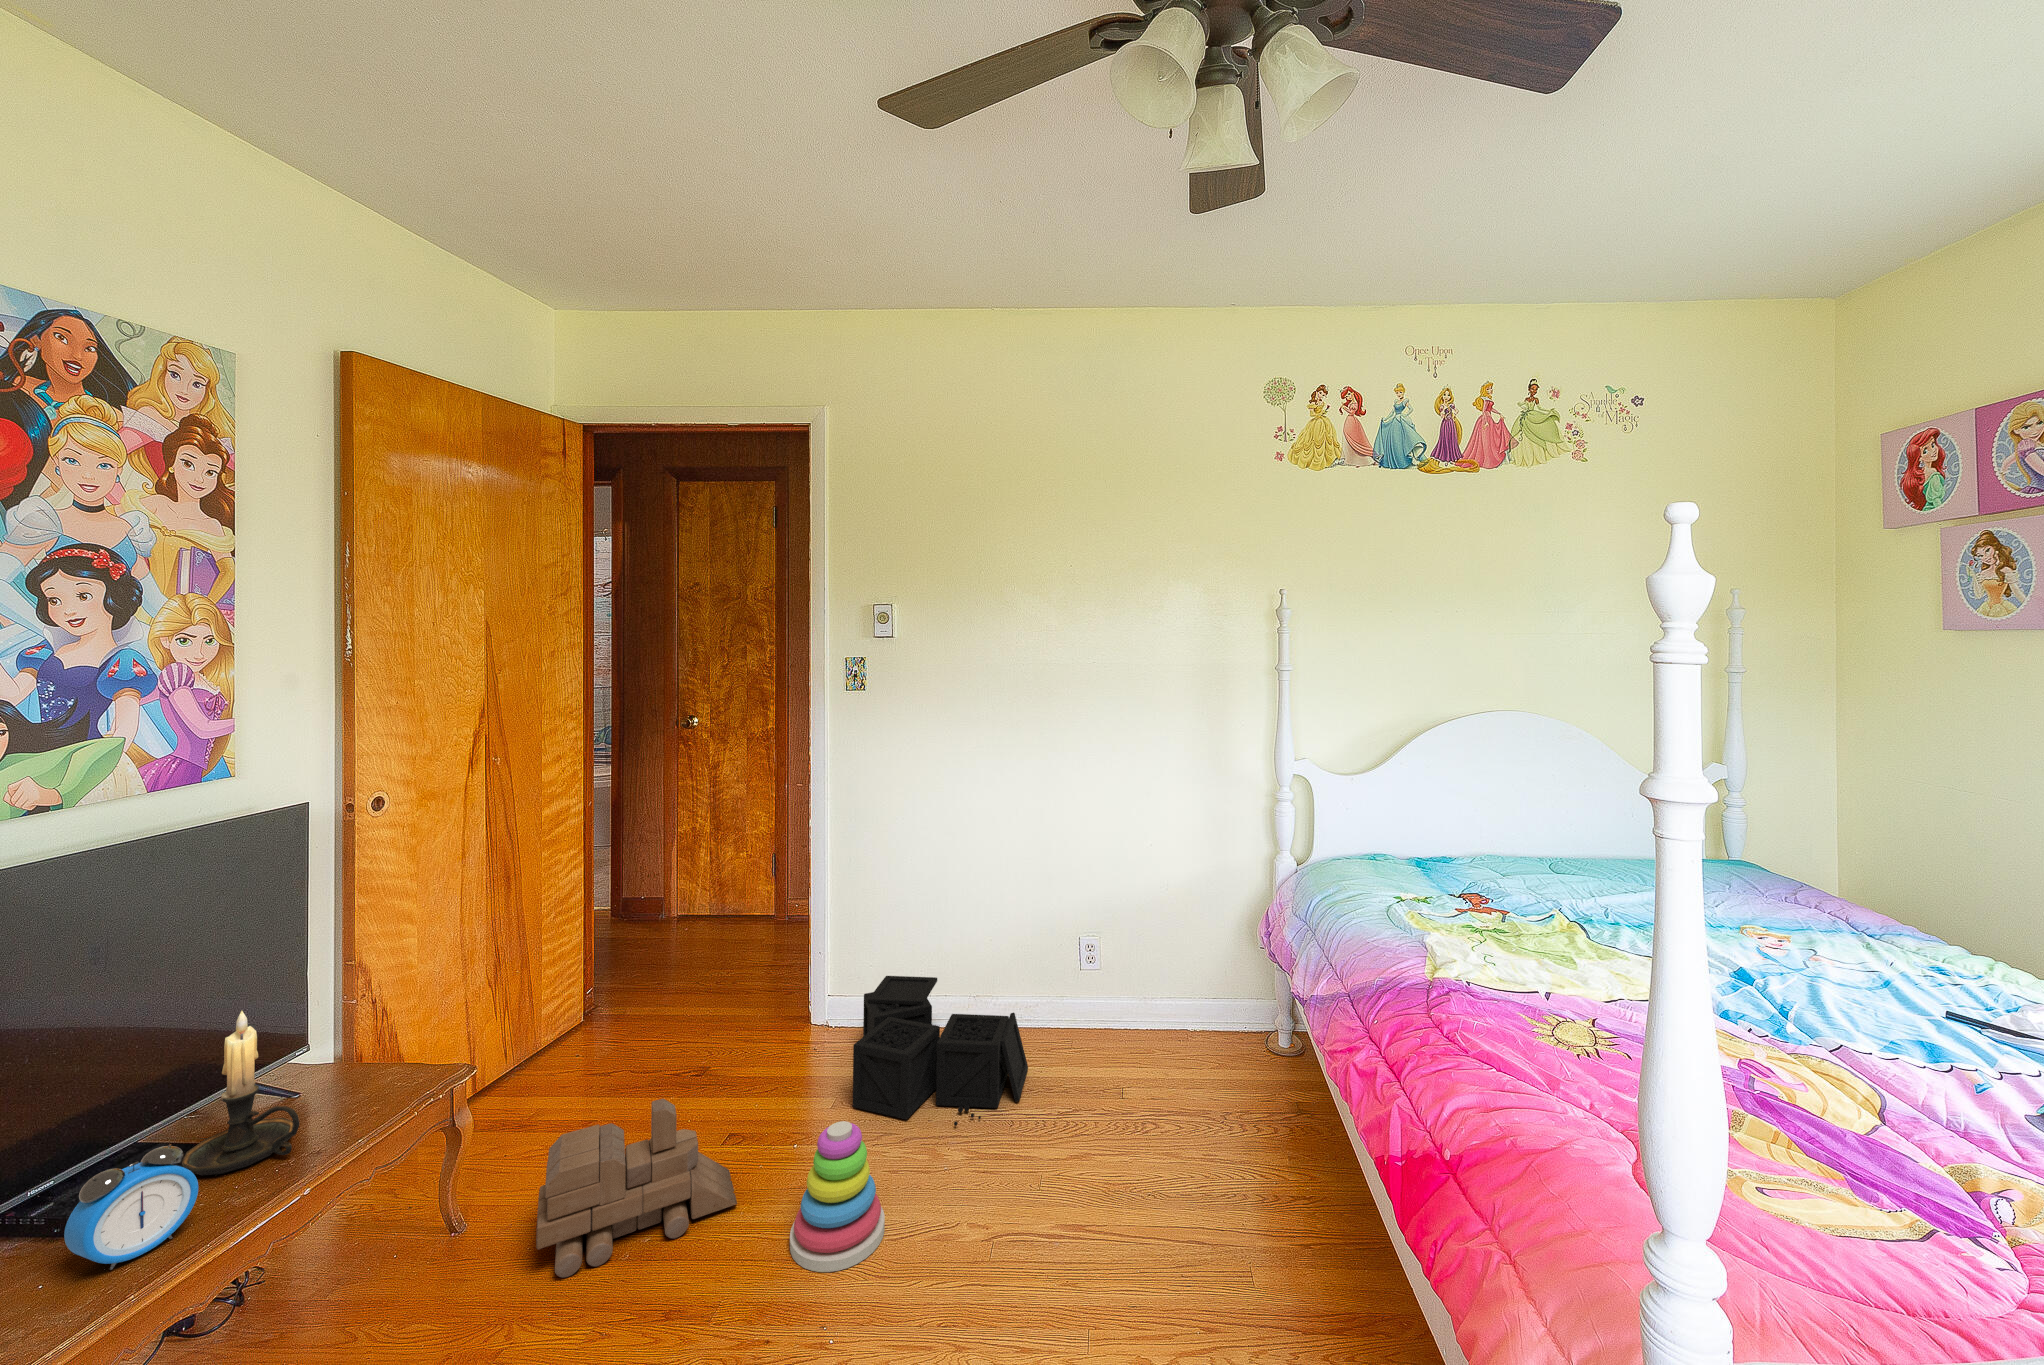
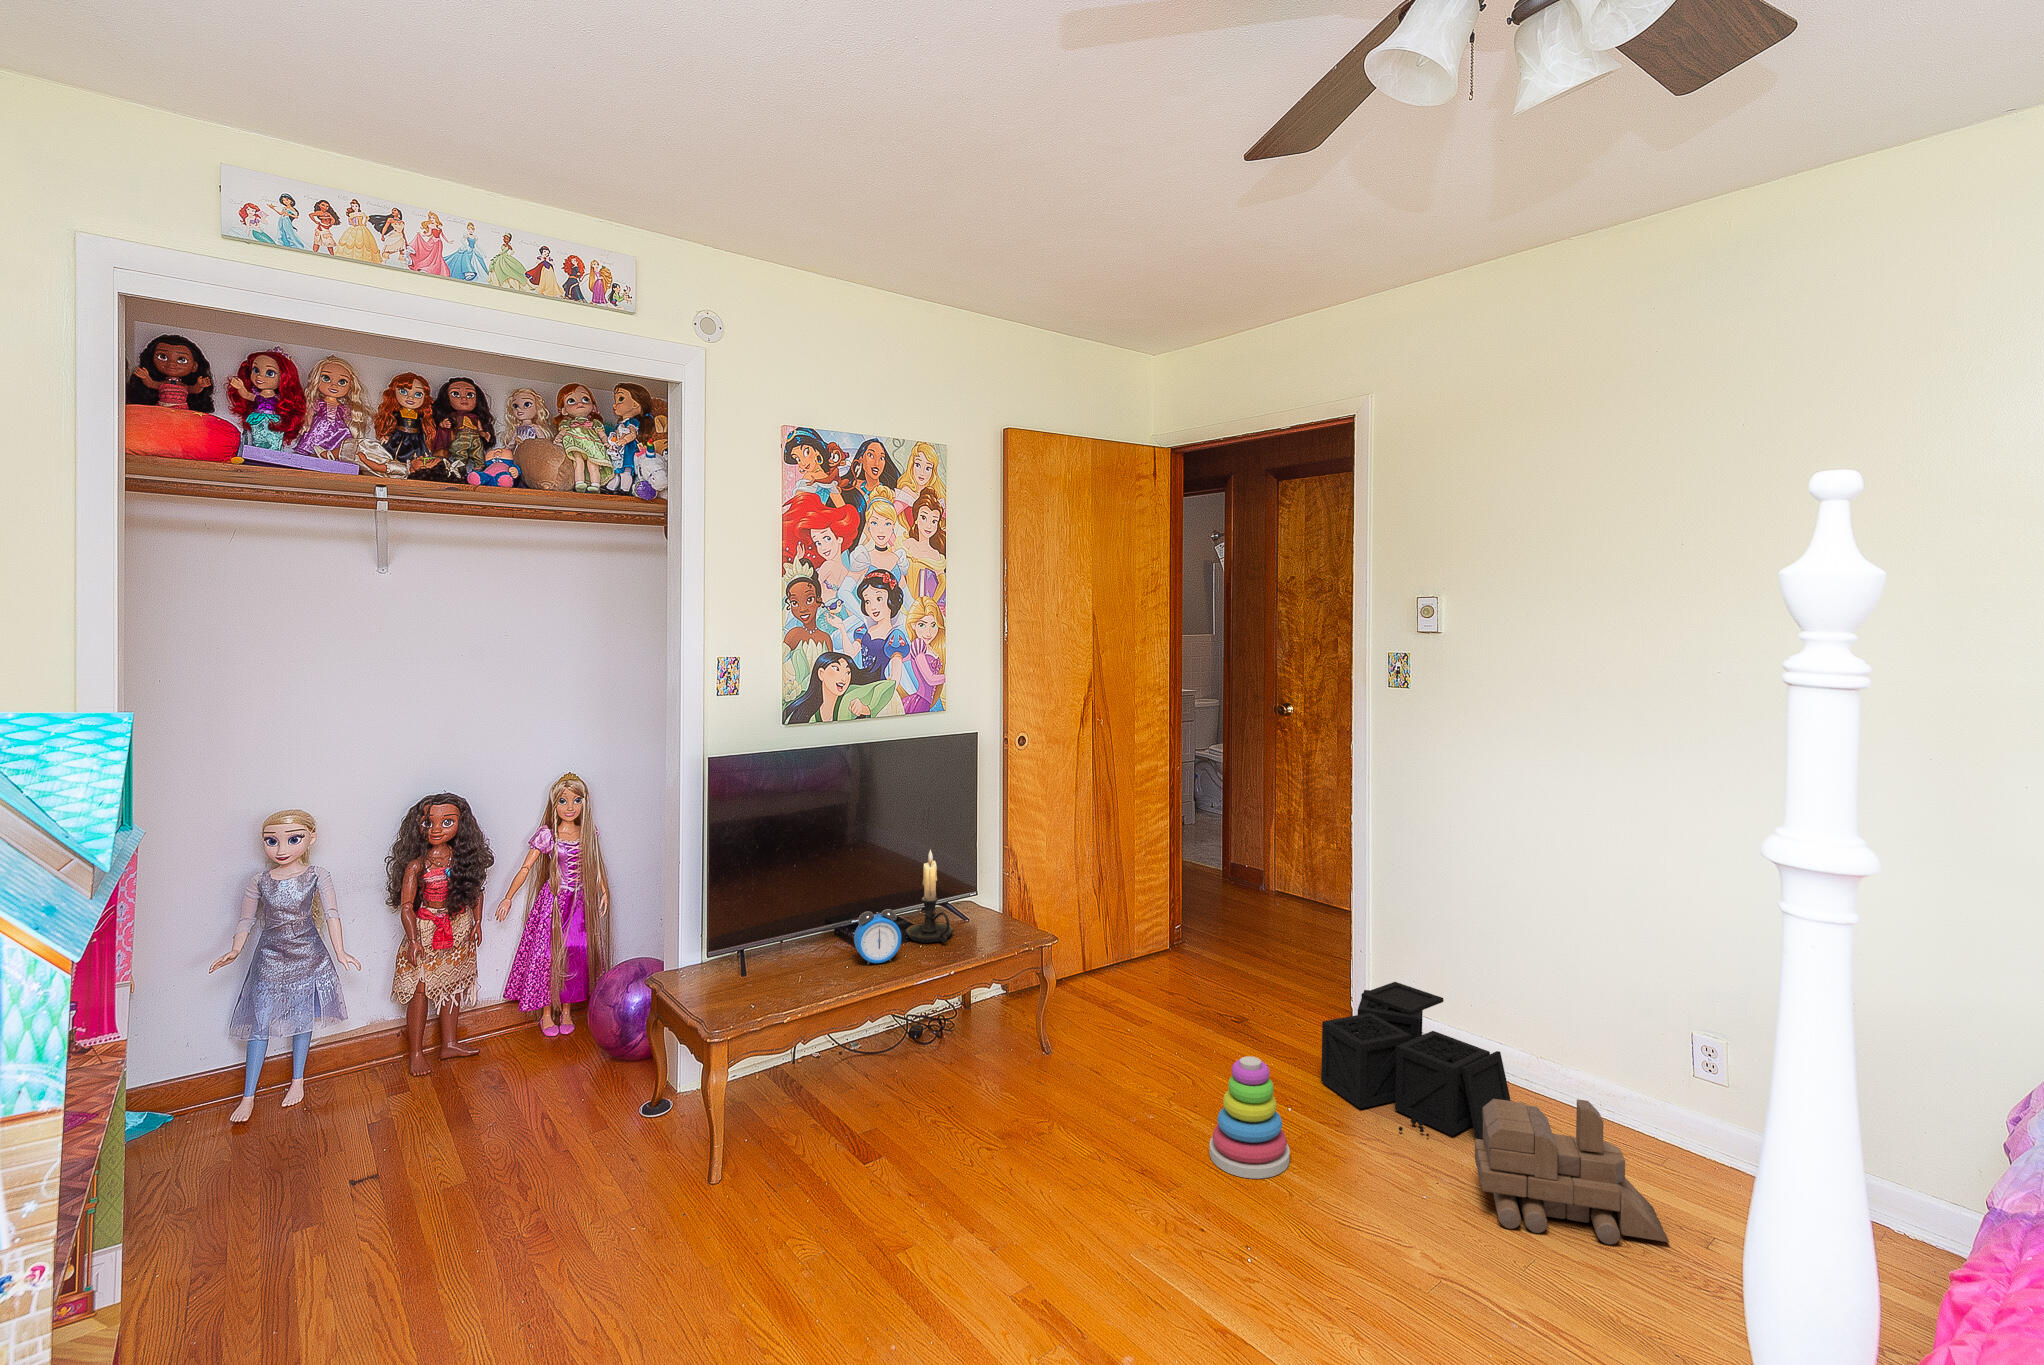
toy train: present [536,1099,737,1278] -> present [1475,1099,1669,1244]

